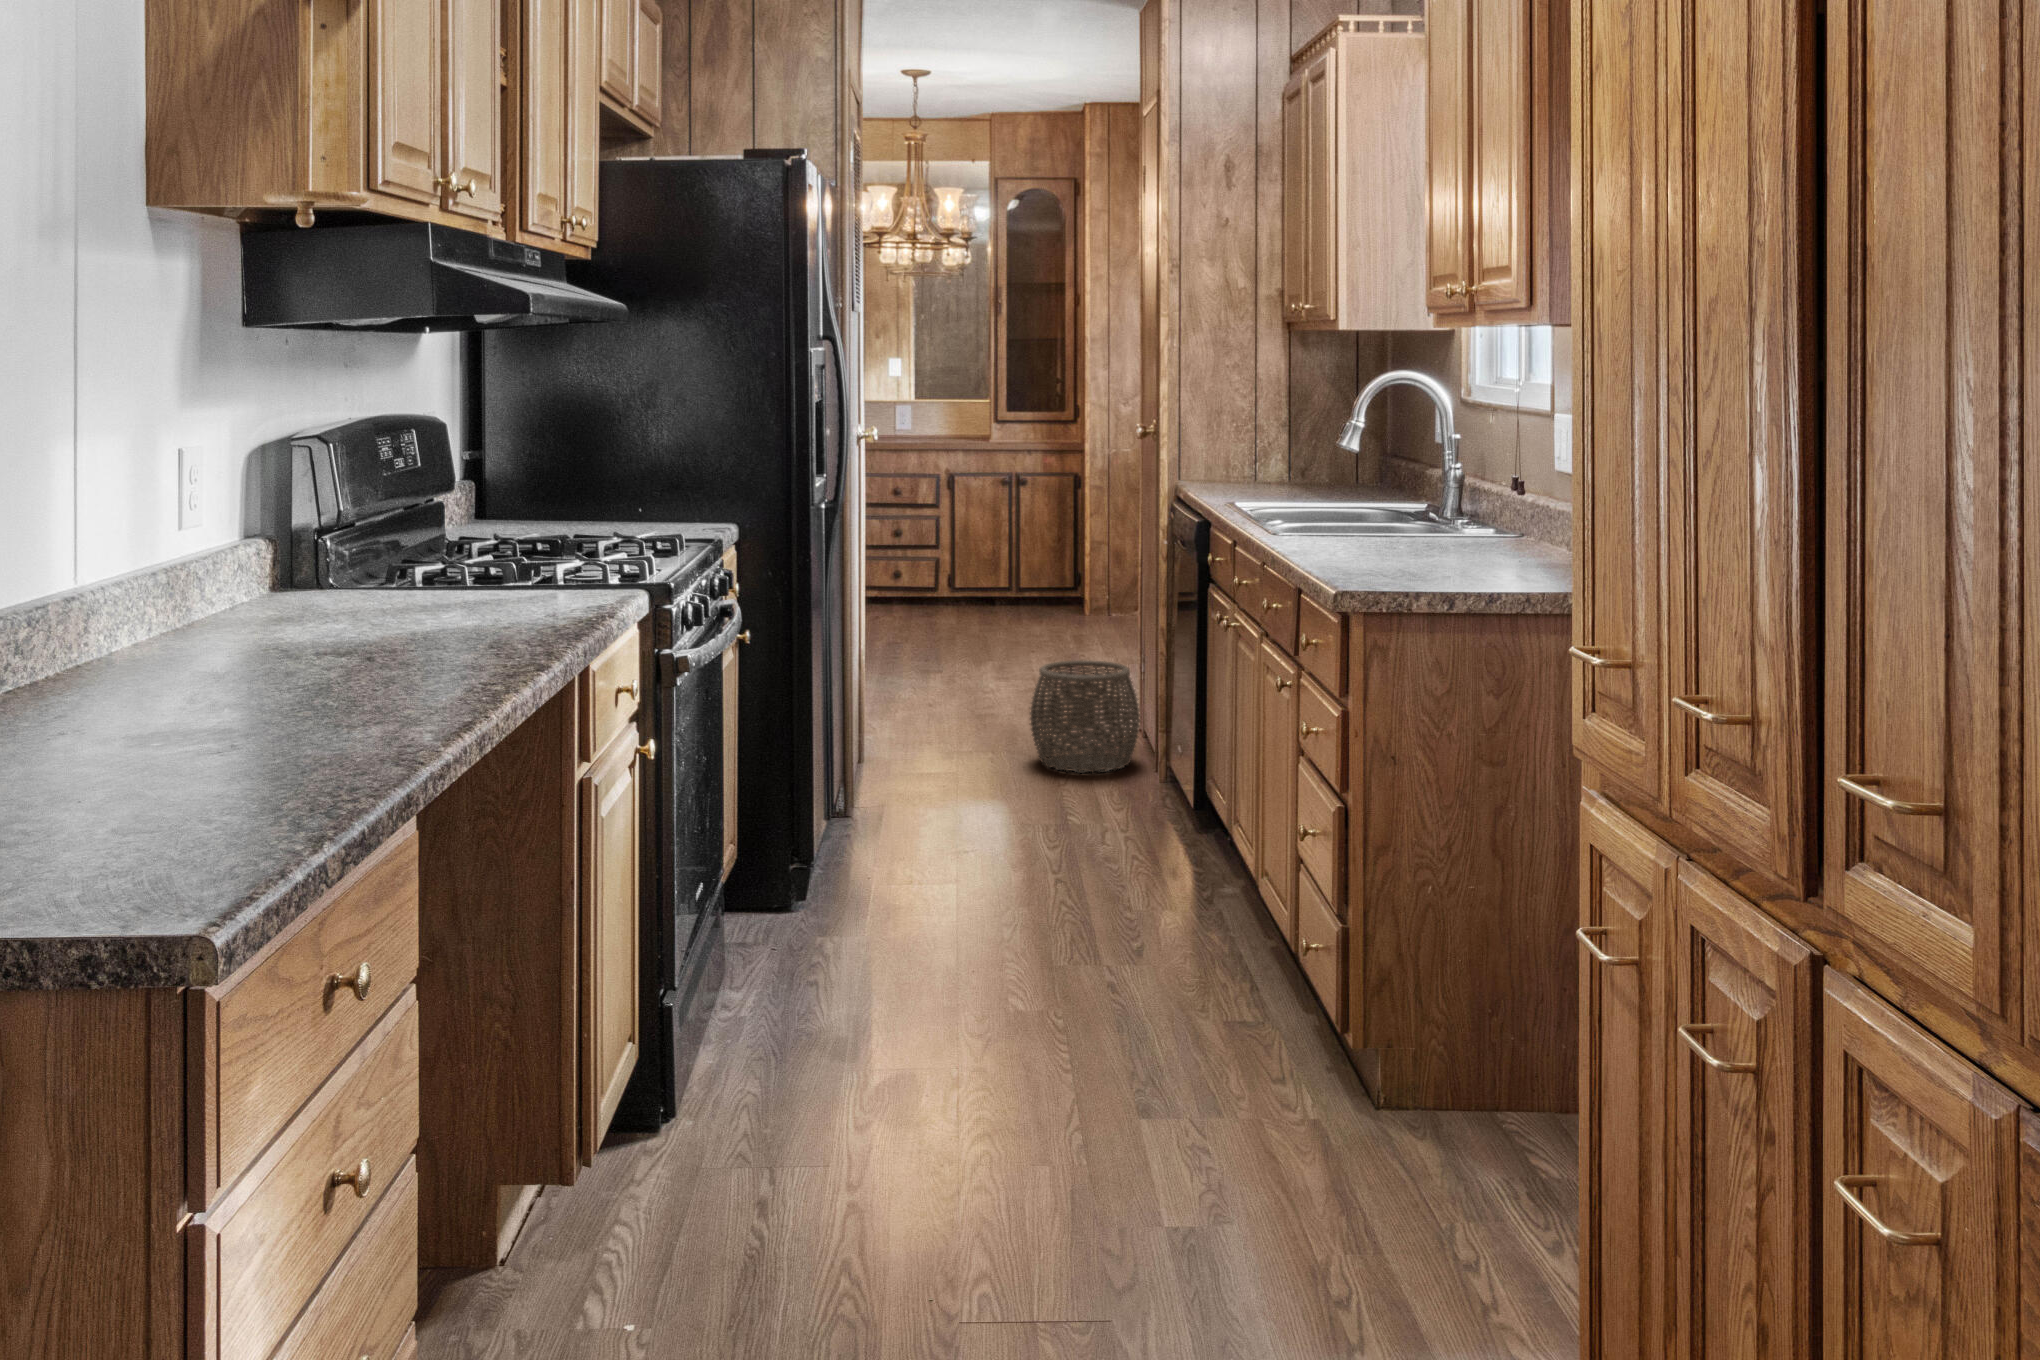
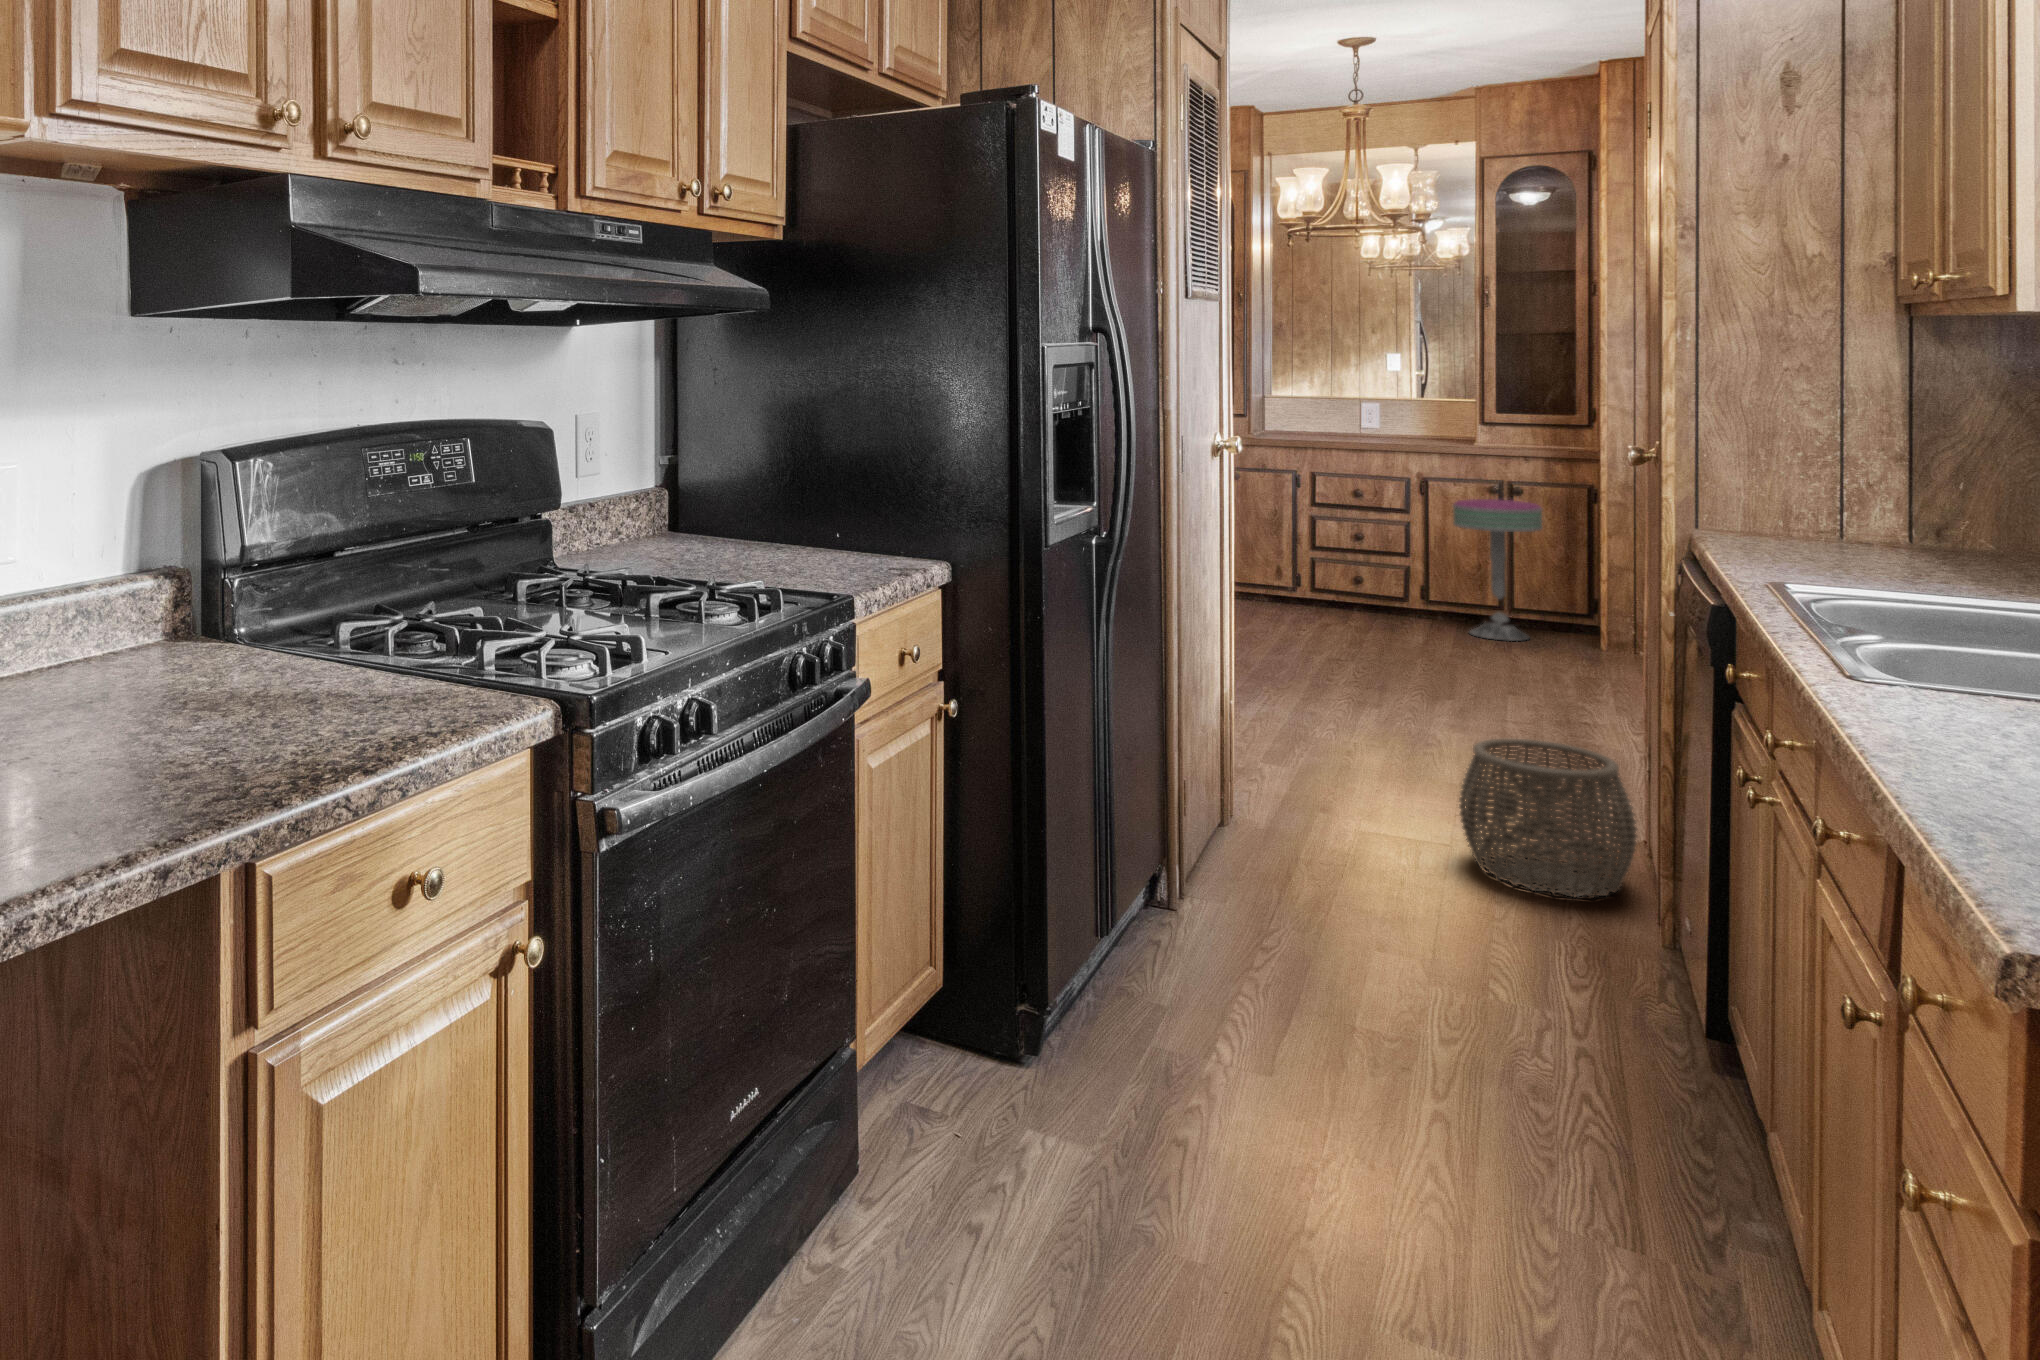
bar stool: none [977,491,1042,614] -> present [1453,499,1542,641]

